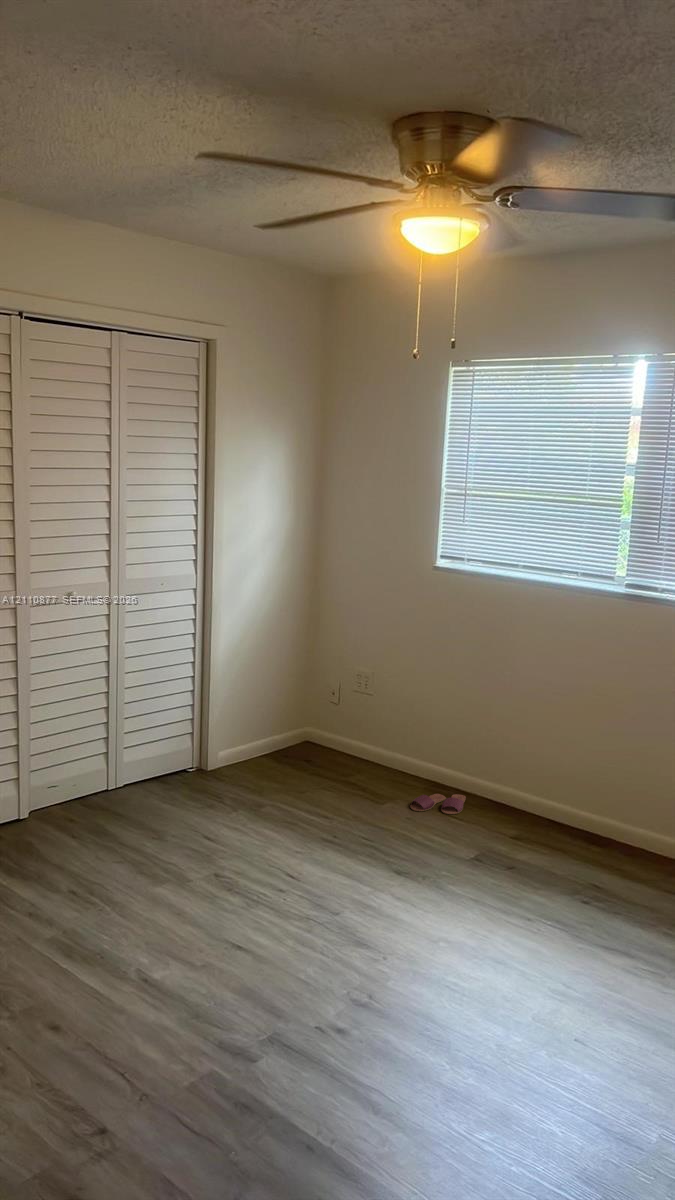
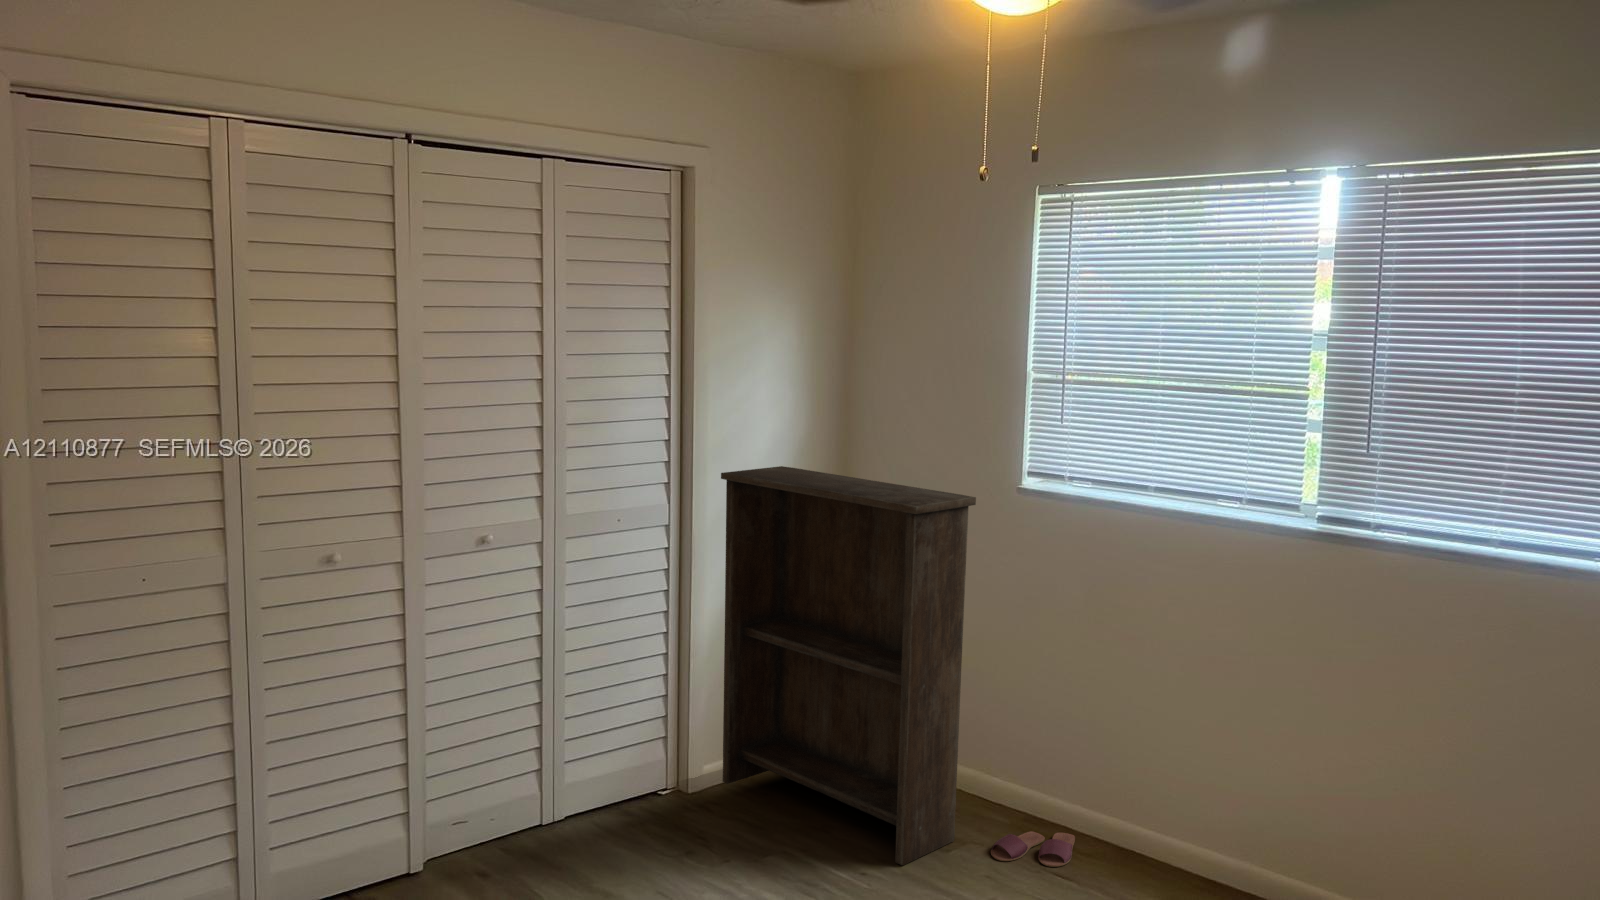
bookshelf: none [231,550,406,814] -> present [721,466,976,865]

